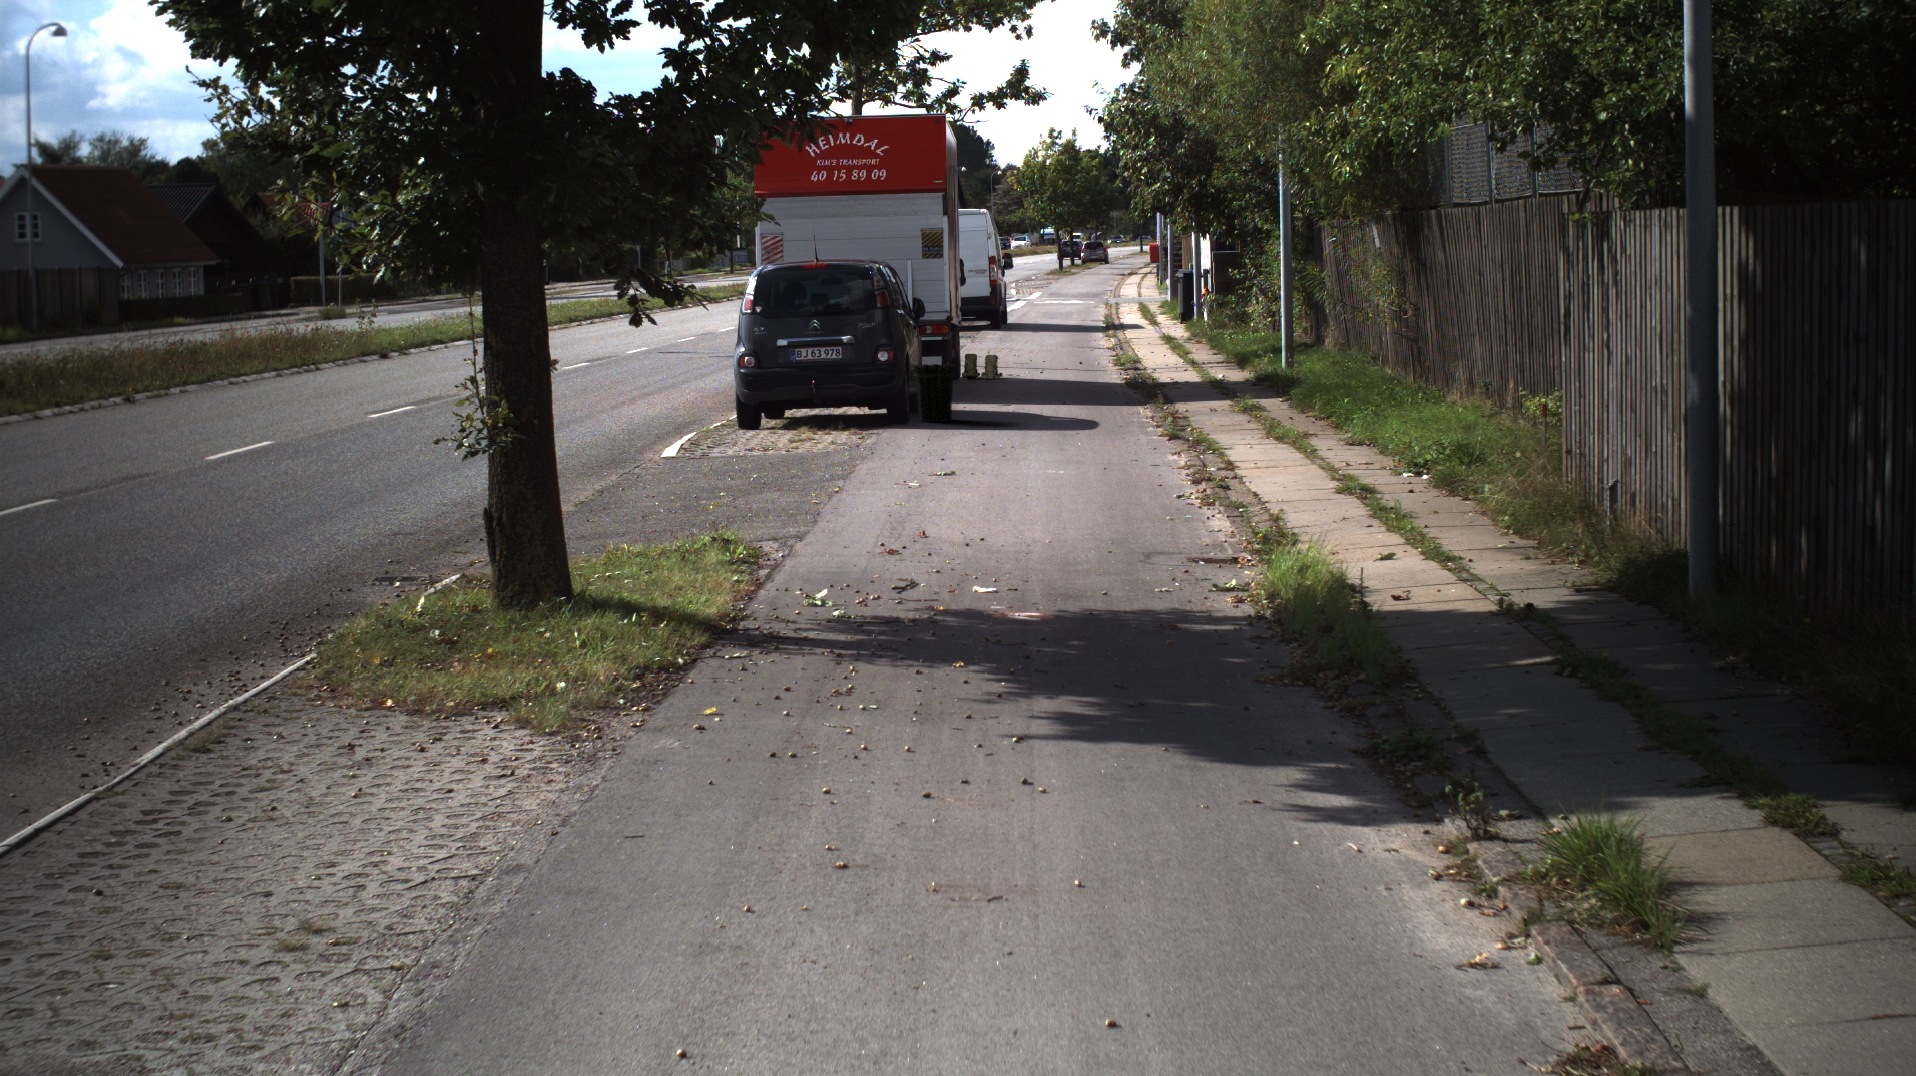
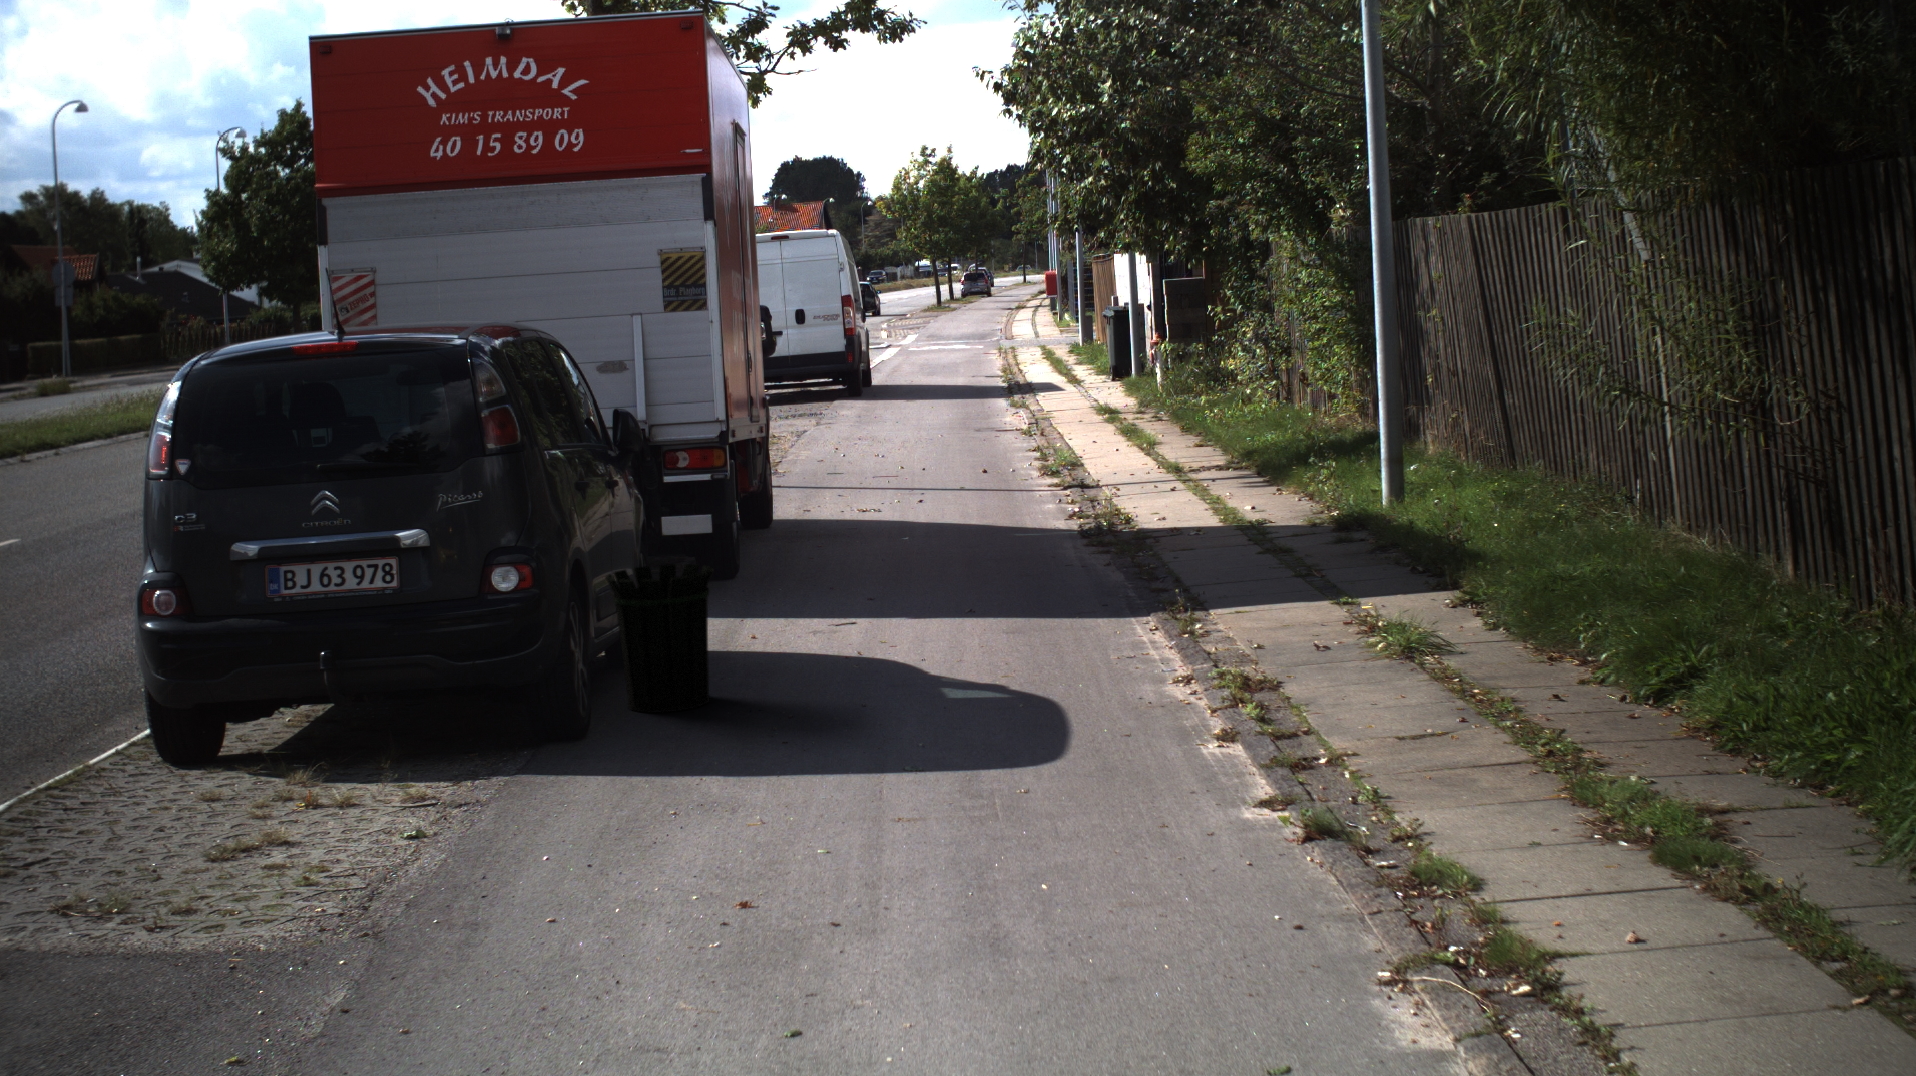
backpack: present [962,353,1003,379] -> none [775,476,850,522]

